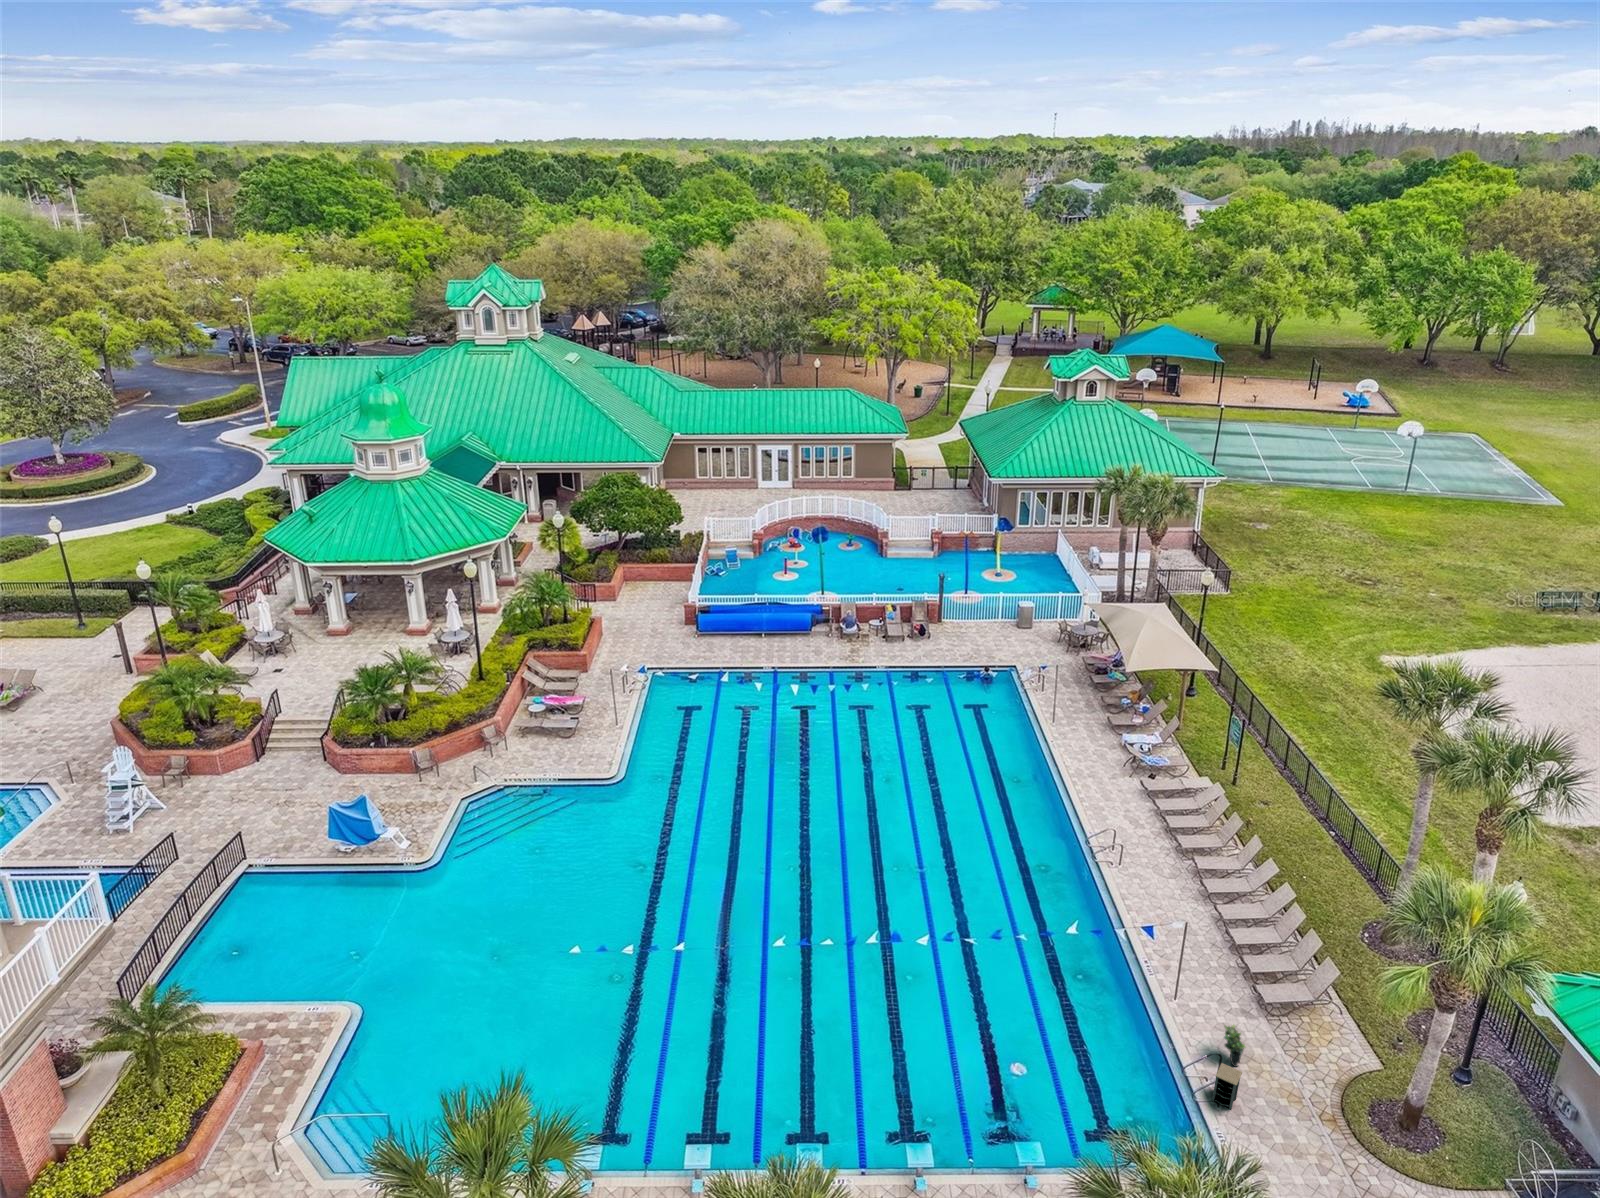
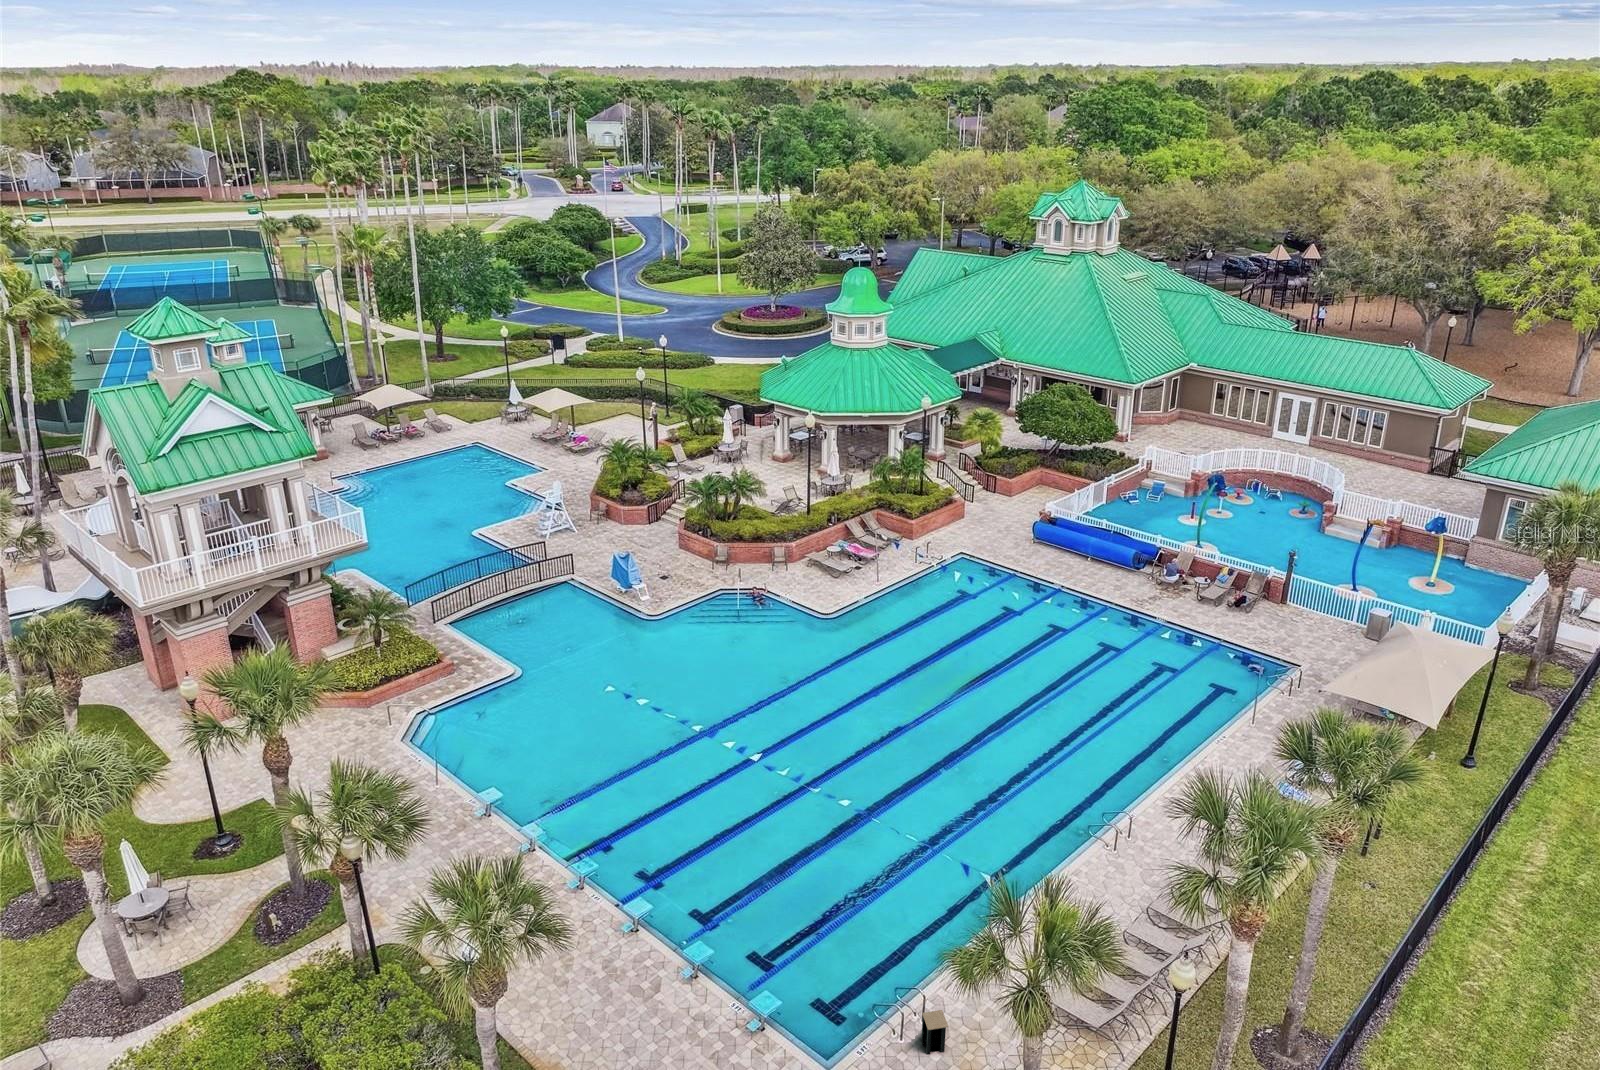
potted plant: present [1224,1025,1245,1067] -> none [975,990,997,1037]

